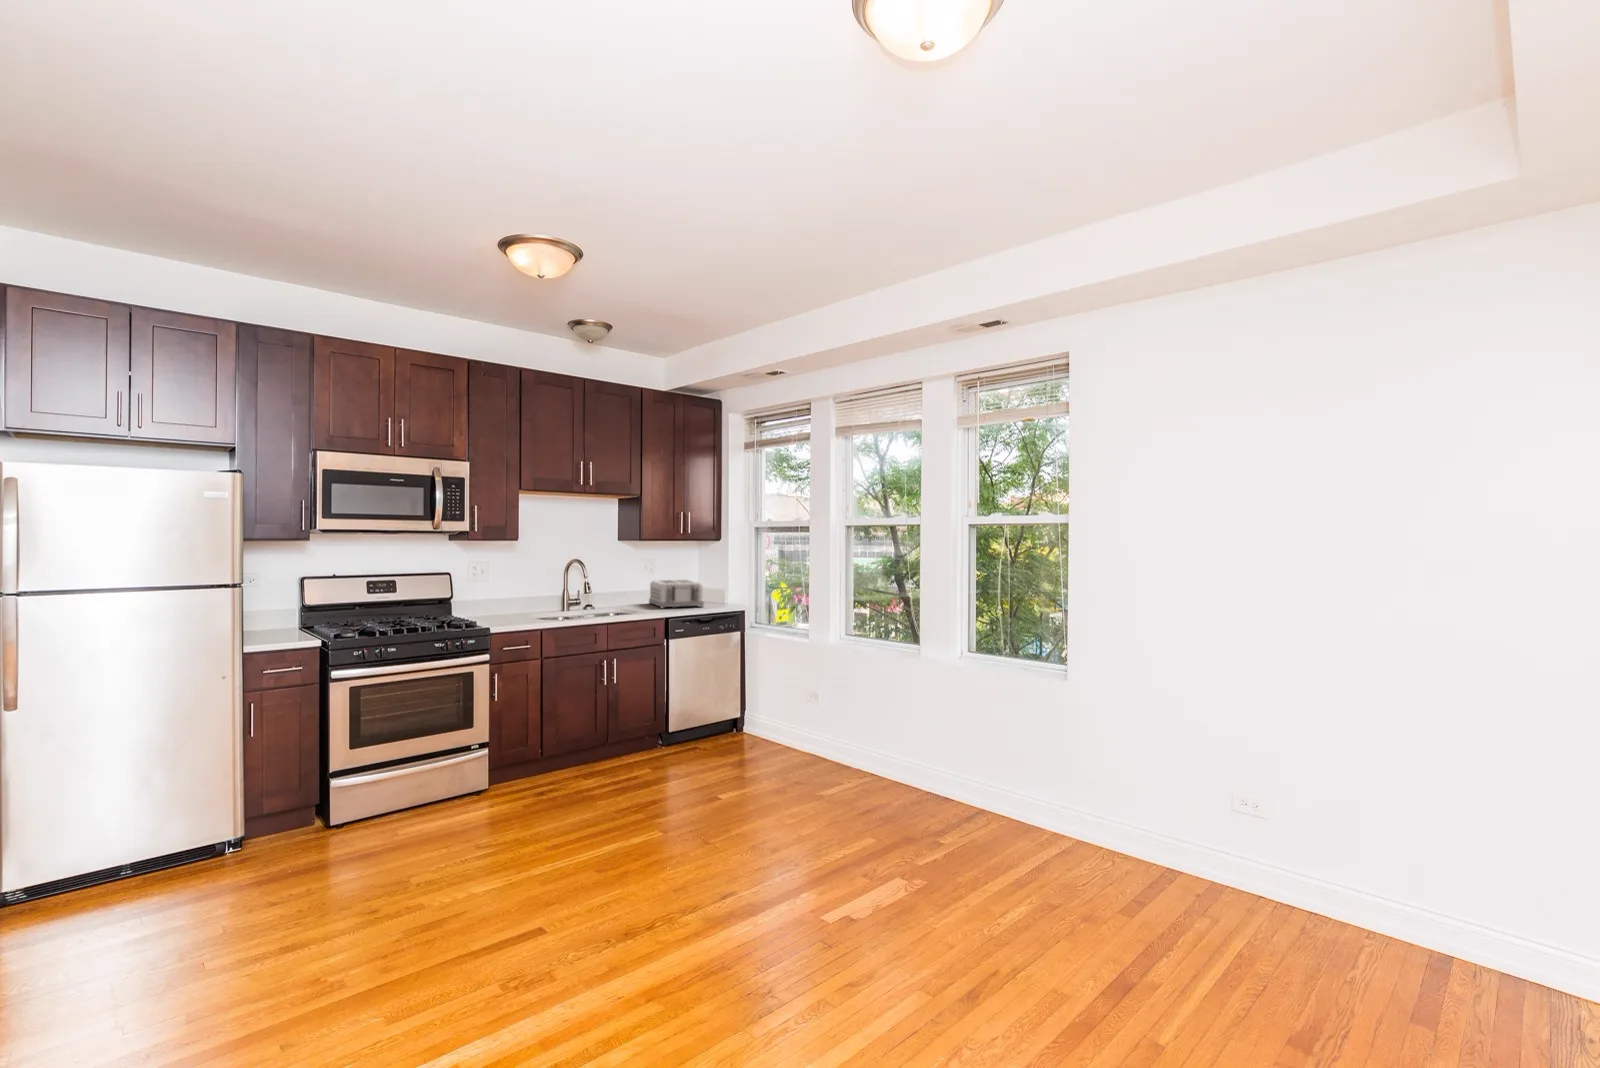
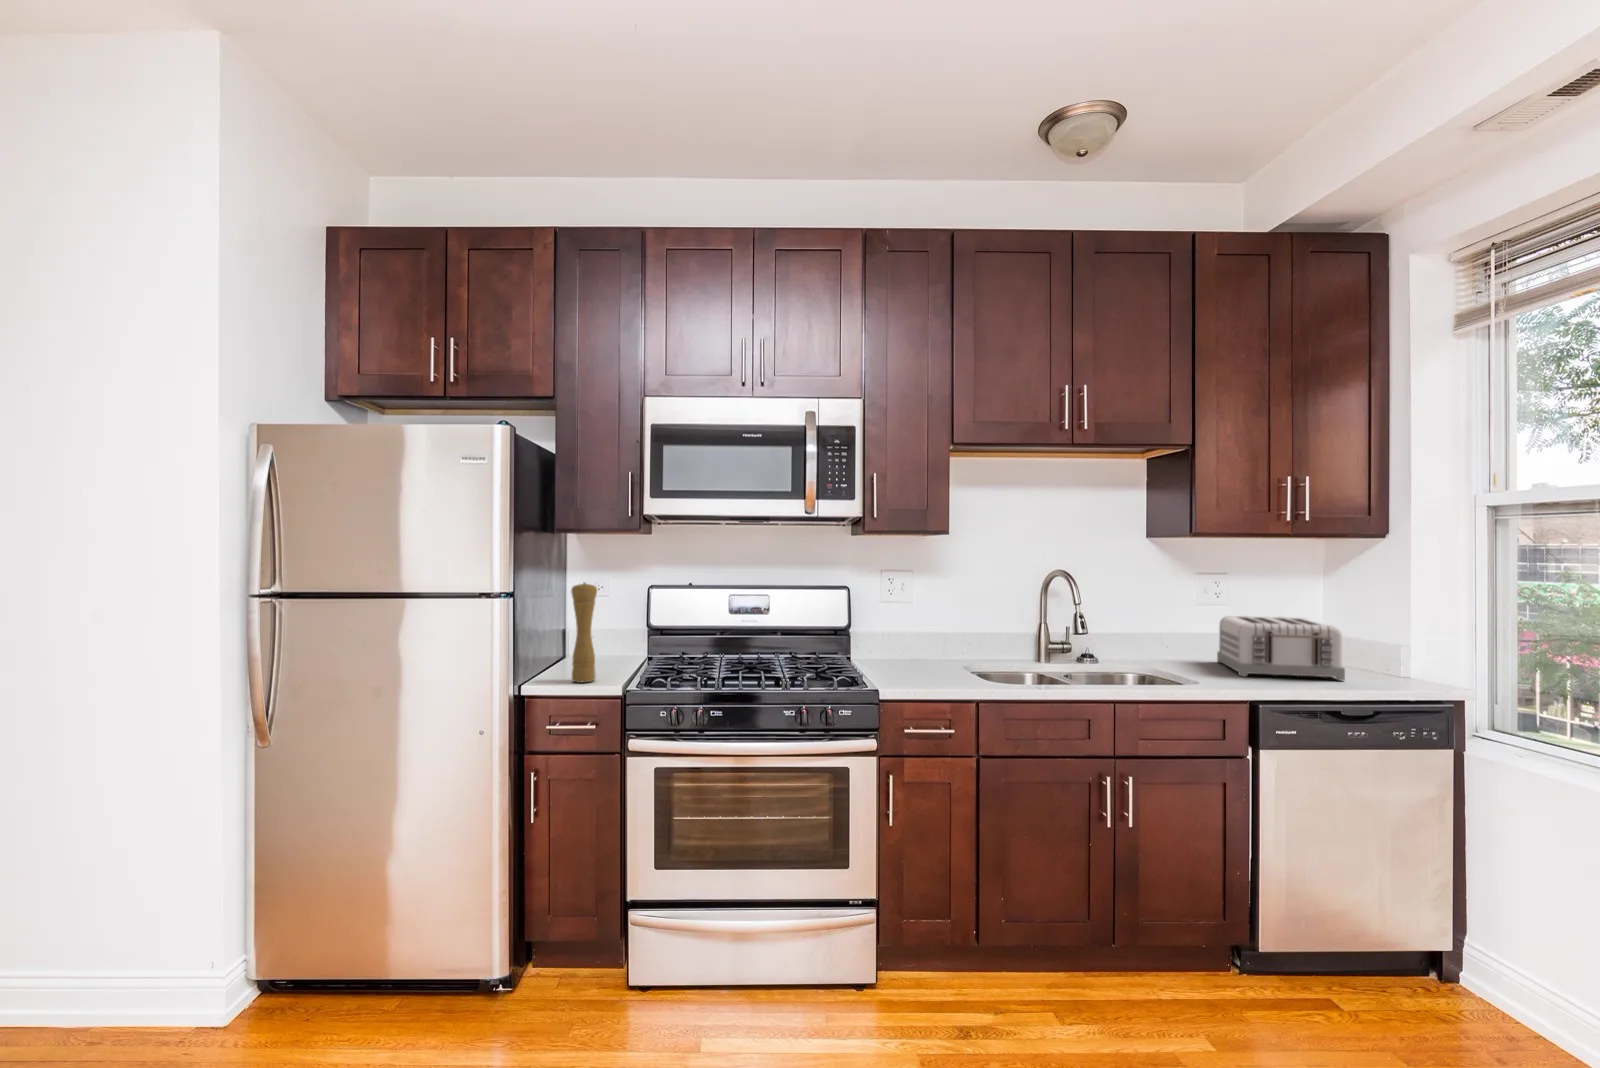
pepper mill: none [273,575,293,641] -> present [571,583,597,682]

